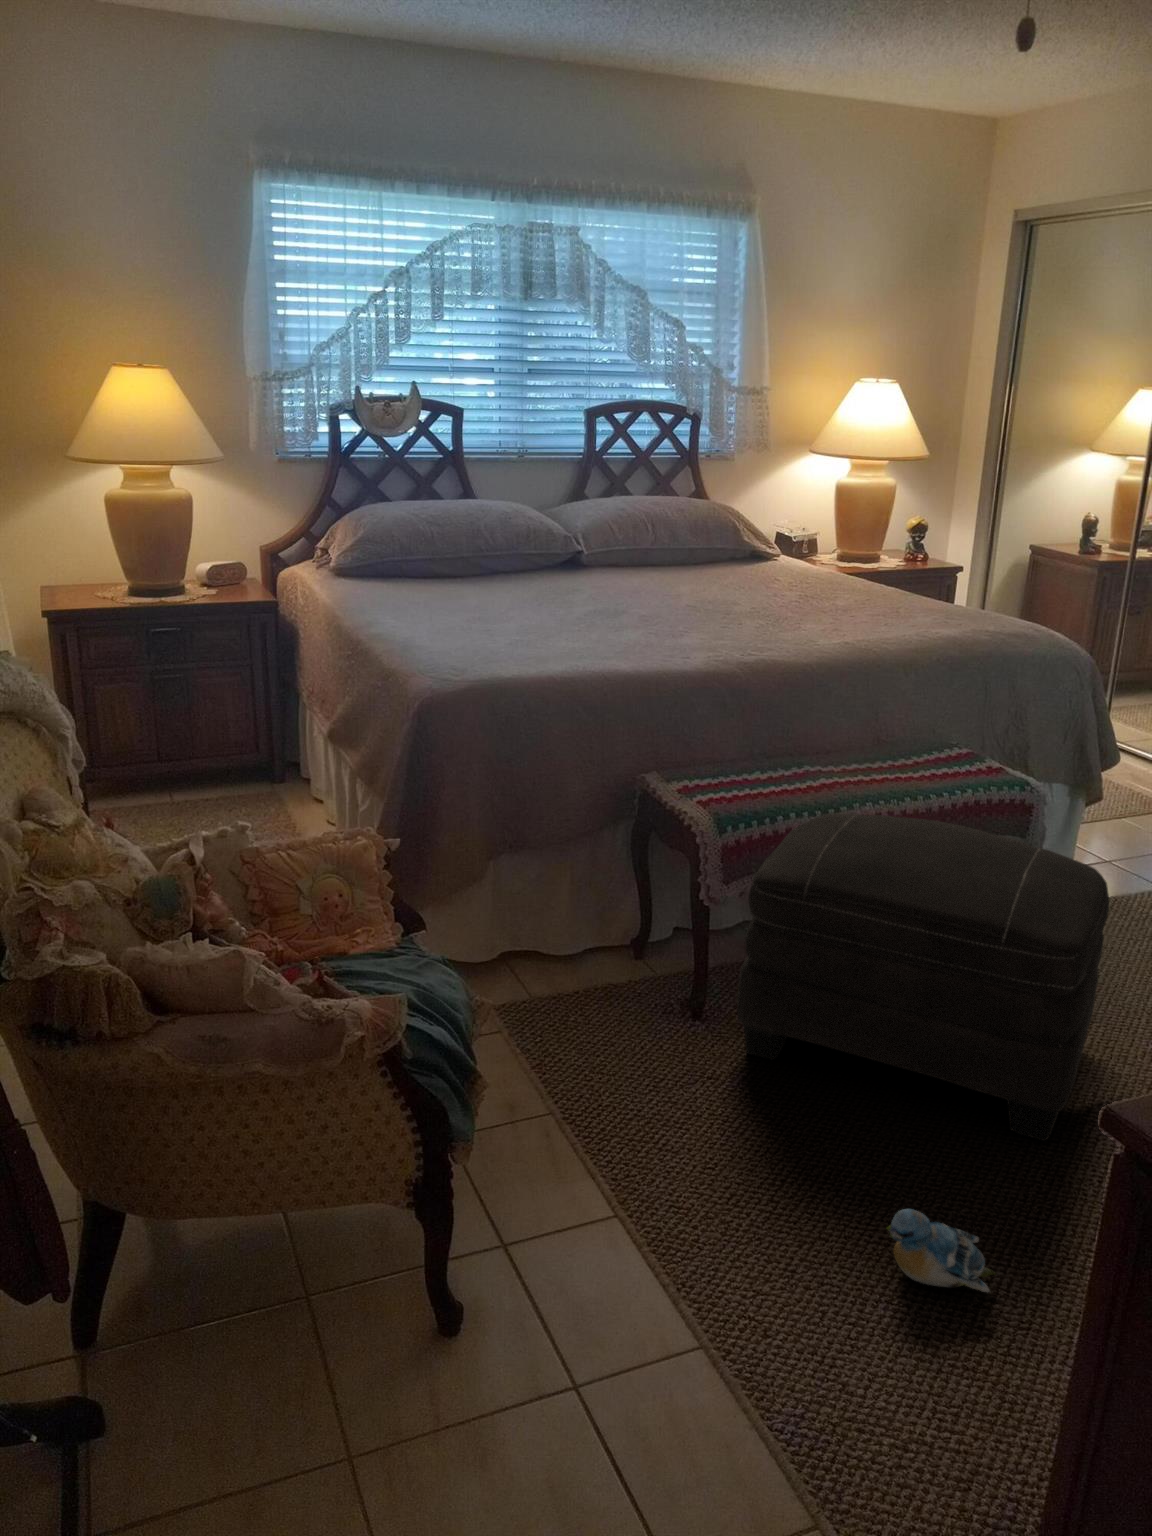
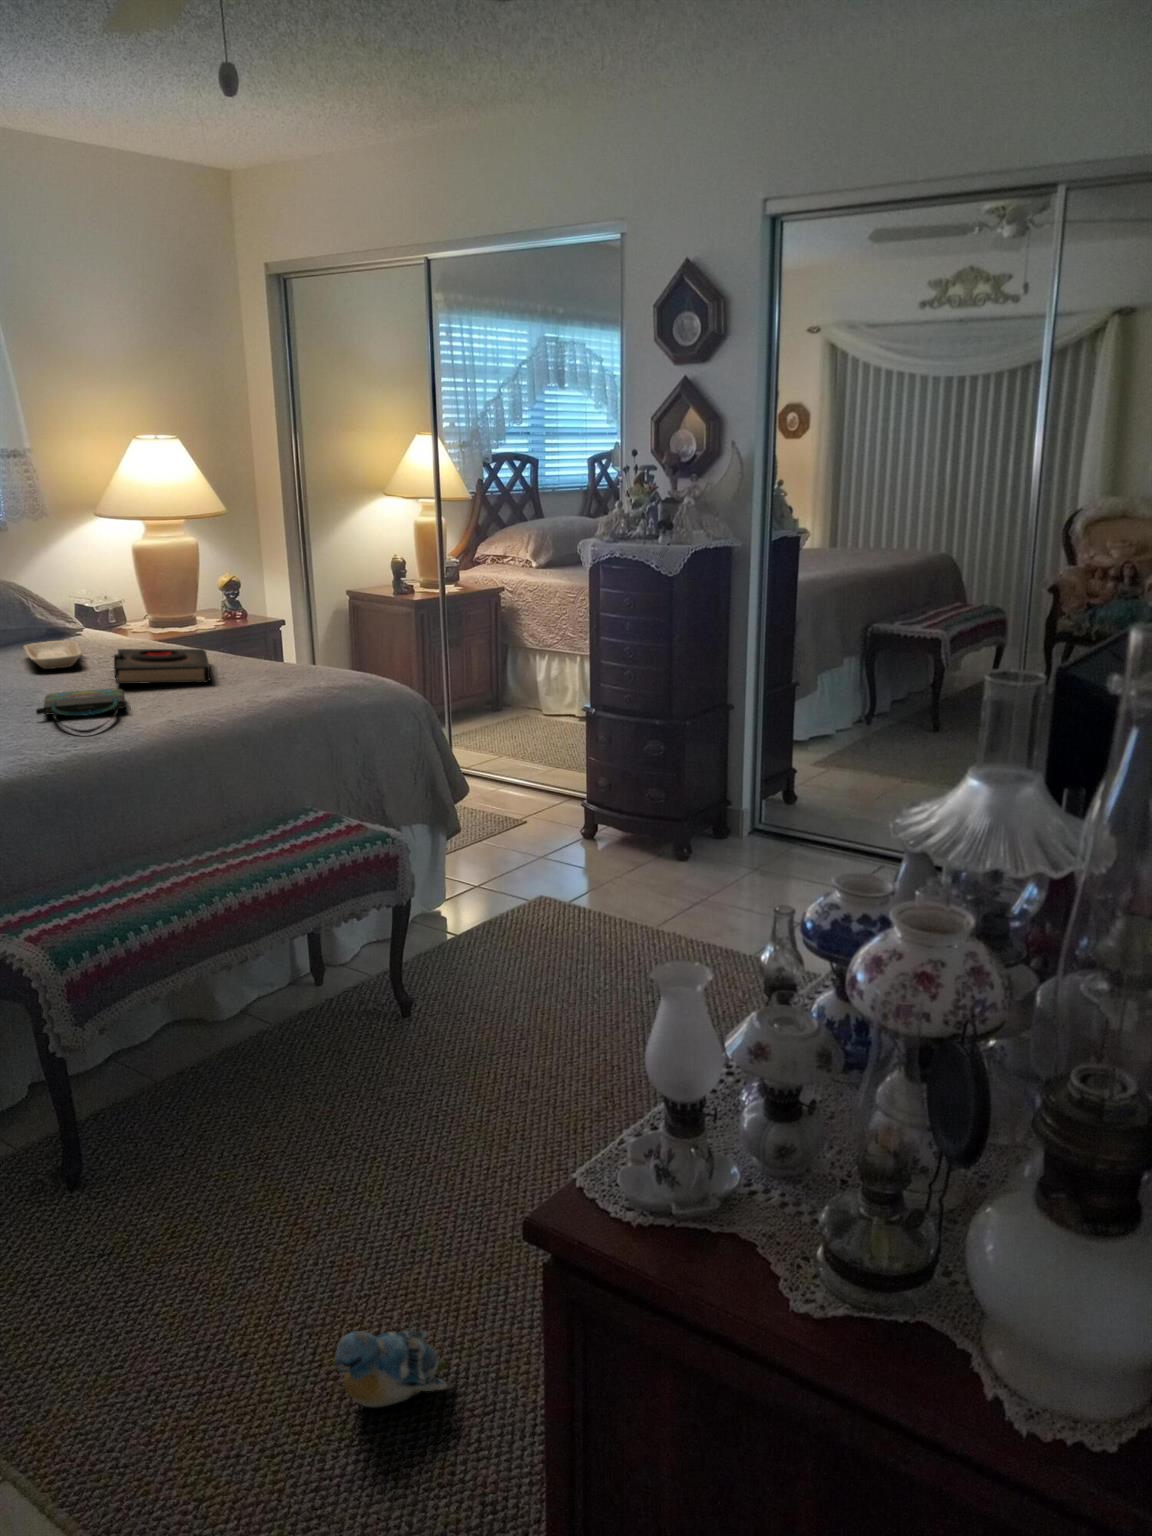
tray: none [730,563,777,587] -> present [24,641,82,669]
book: none [801,576,886,615] -> present [114,649,210,684]
tote bag: none [733,607,812,644] -> present [36,688,130,733]
ottoman: present [737,813,1109,1141] -> none [108,896,488,1211]

